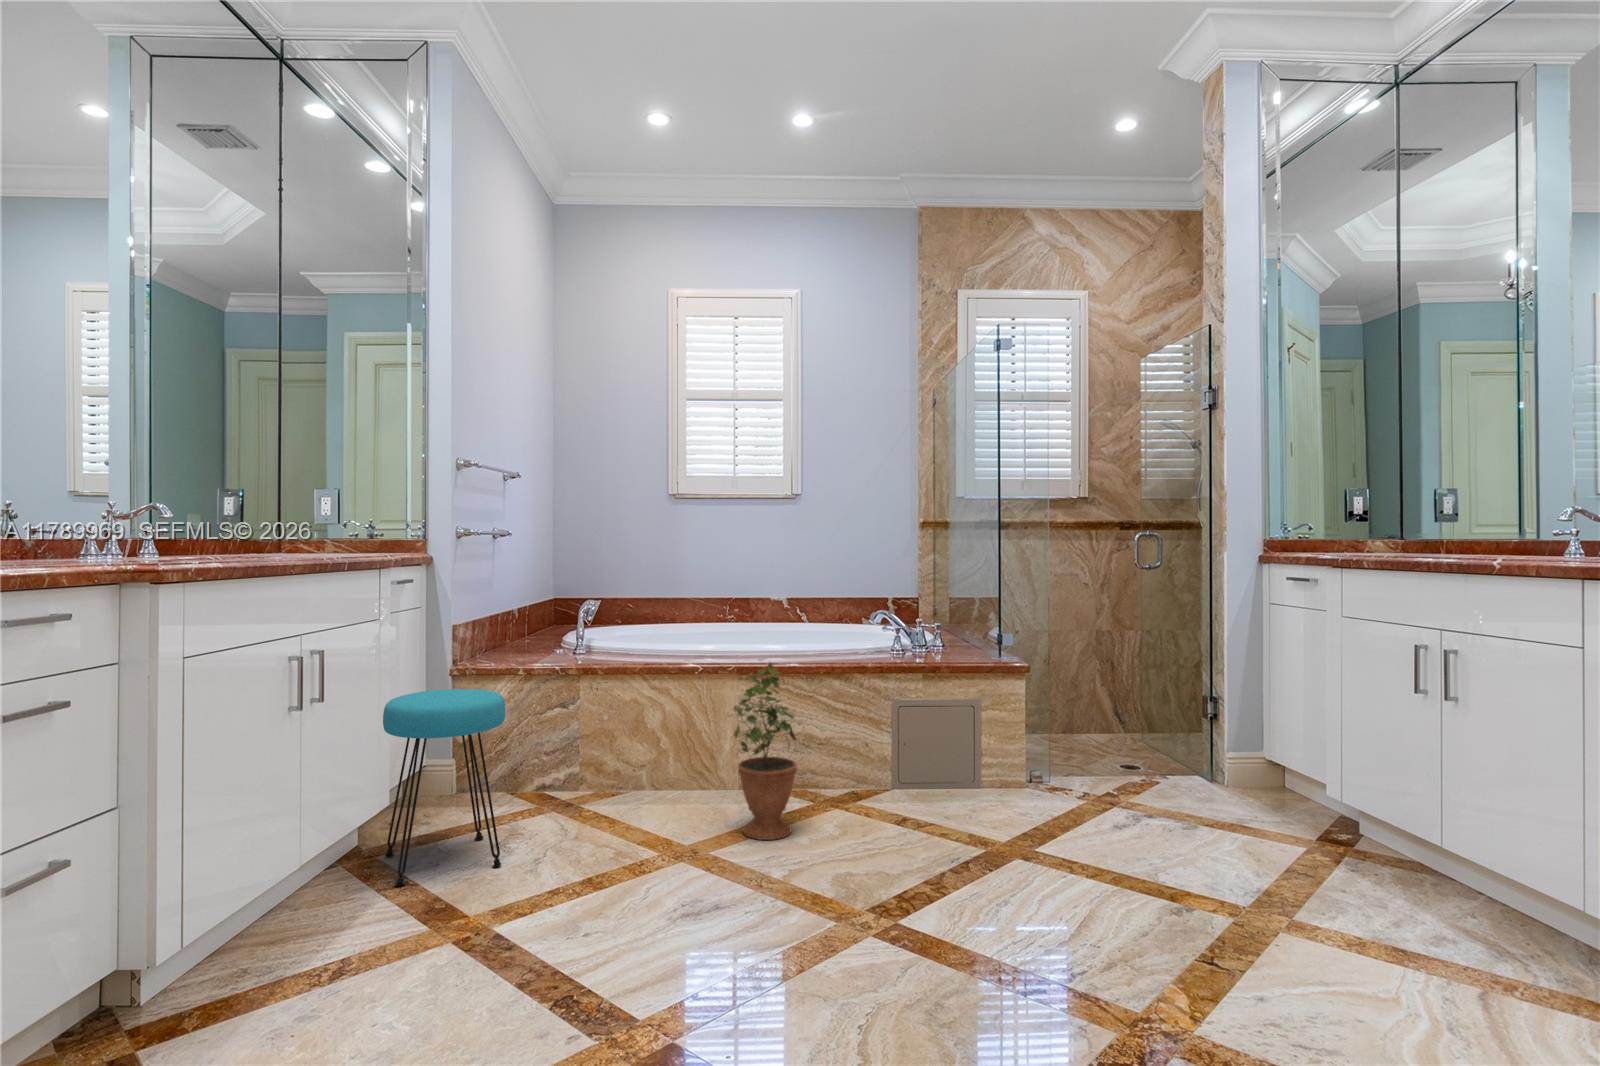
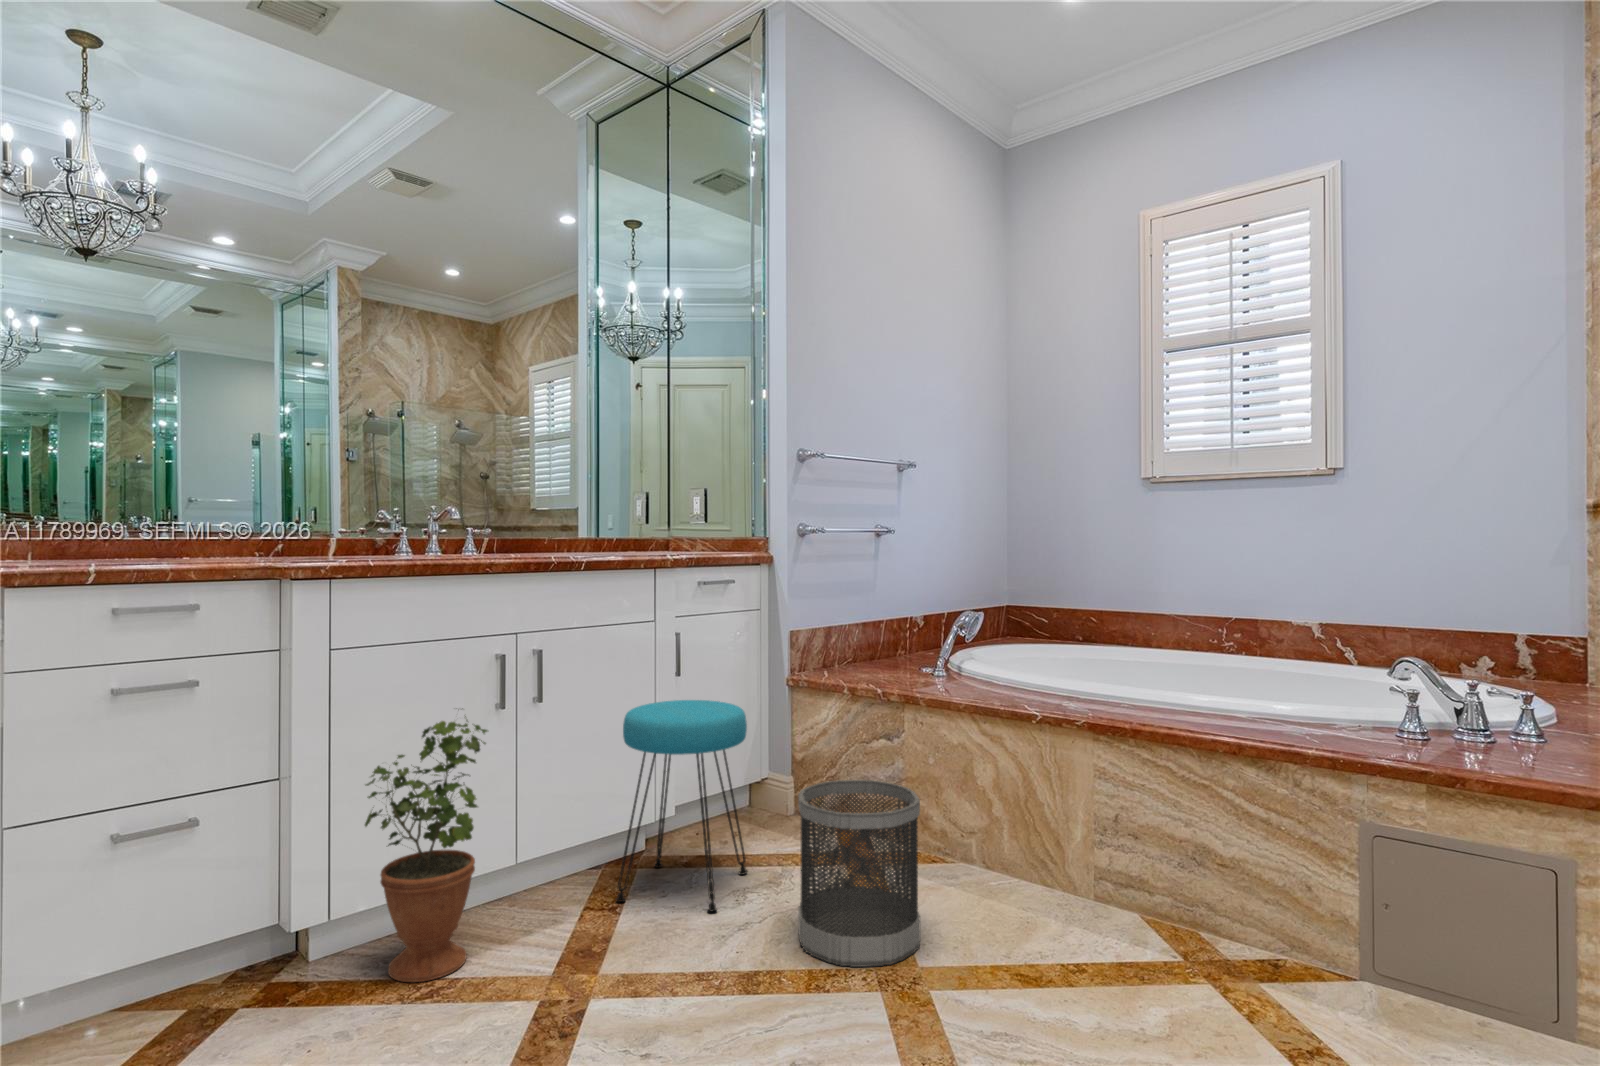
potted plant: present [729,660,797,840] -> present [365,708,487,982]
wastebasket: none [582,729,678,864] -> present [798,780,920,967]

